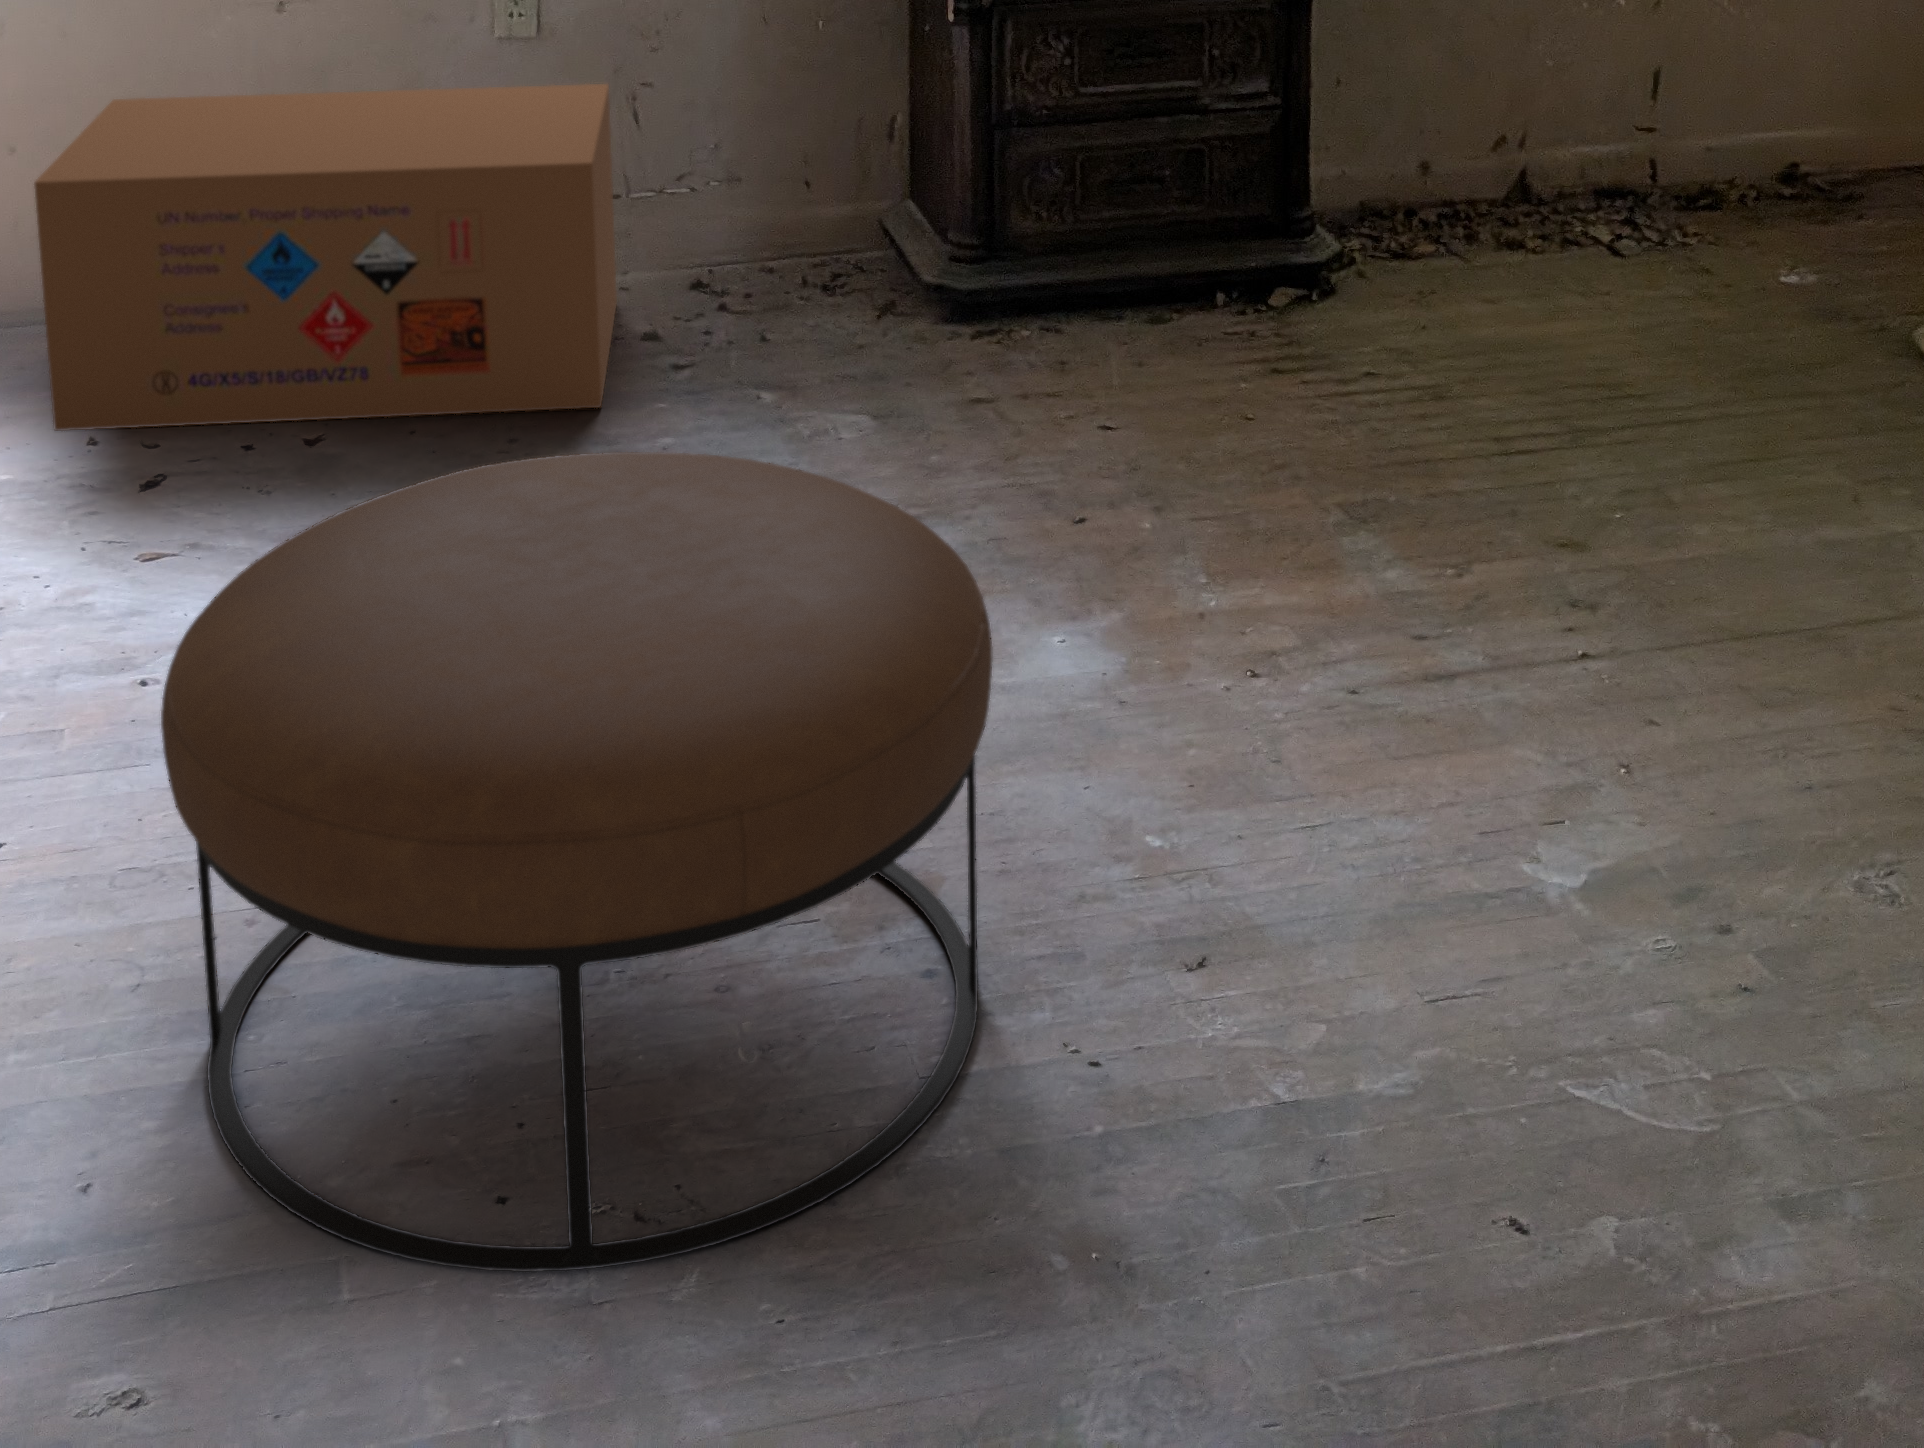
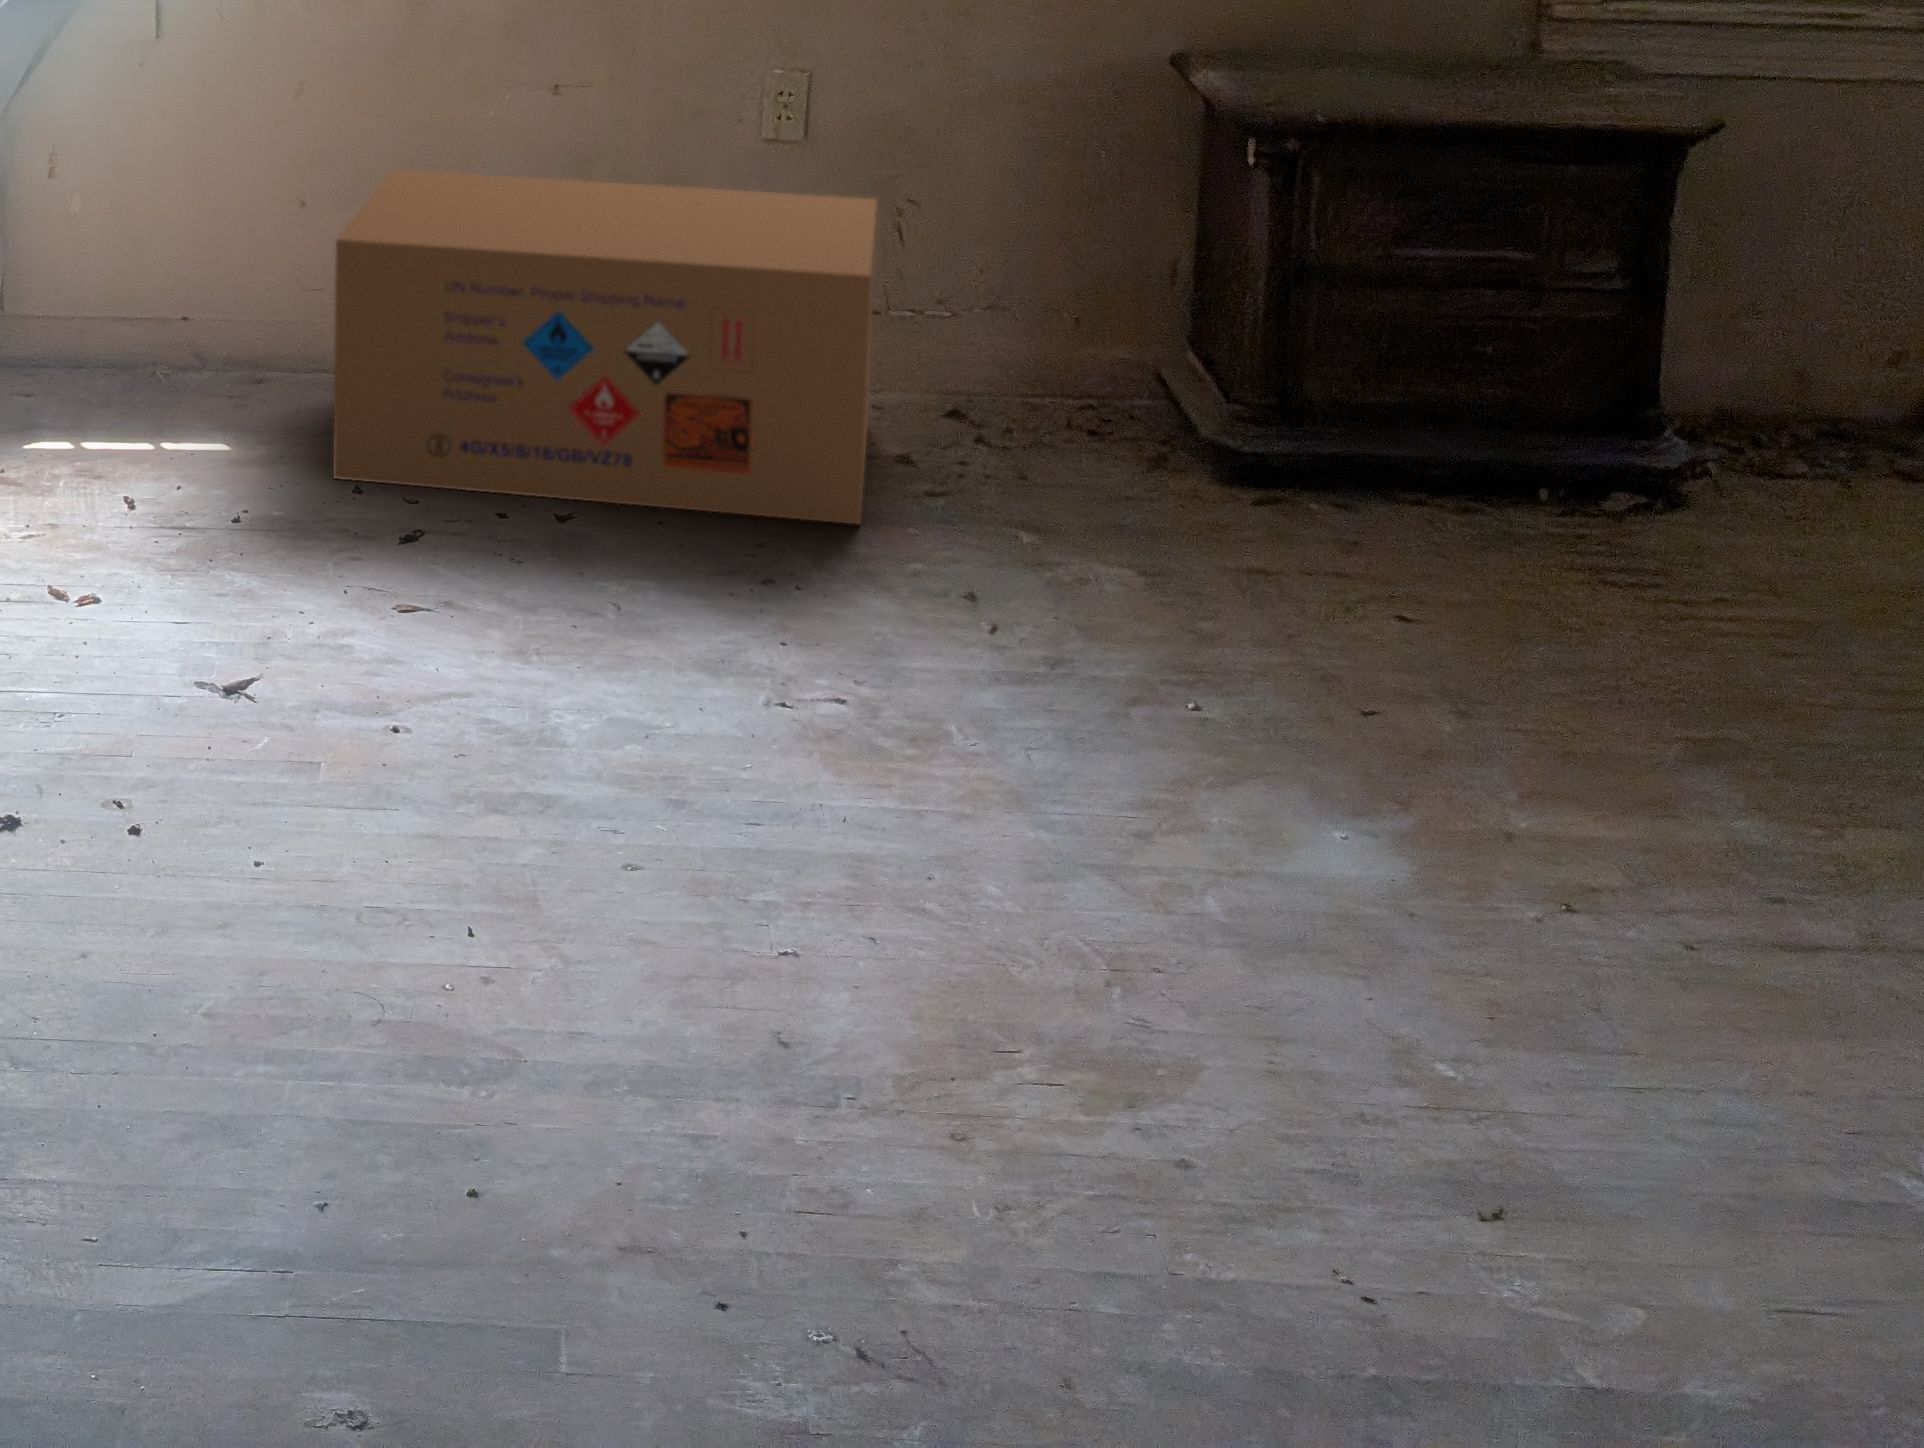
ottoman: present [161,452,993,1272] -> none [540,542,1327,1286]

